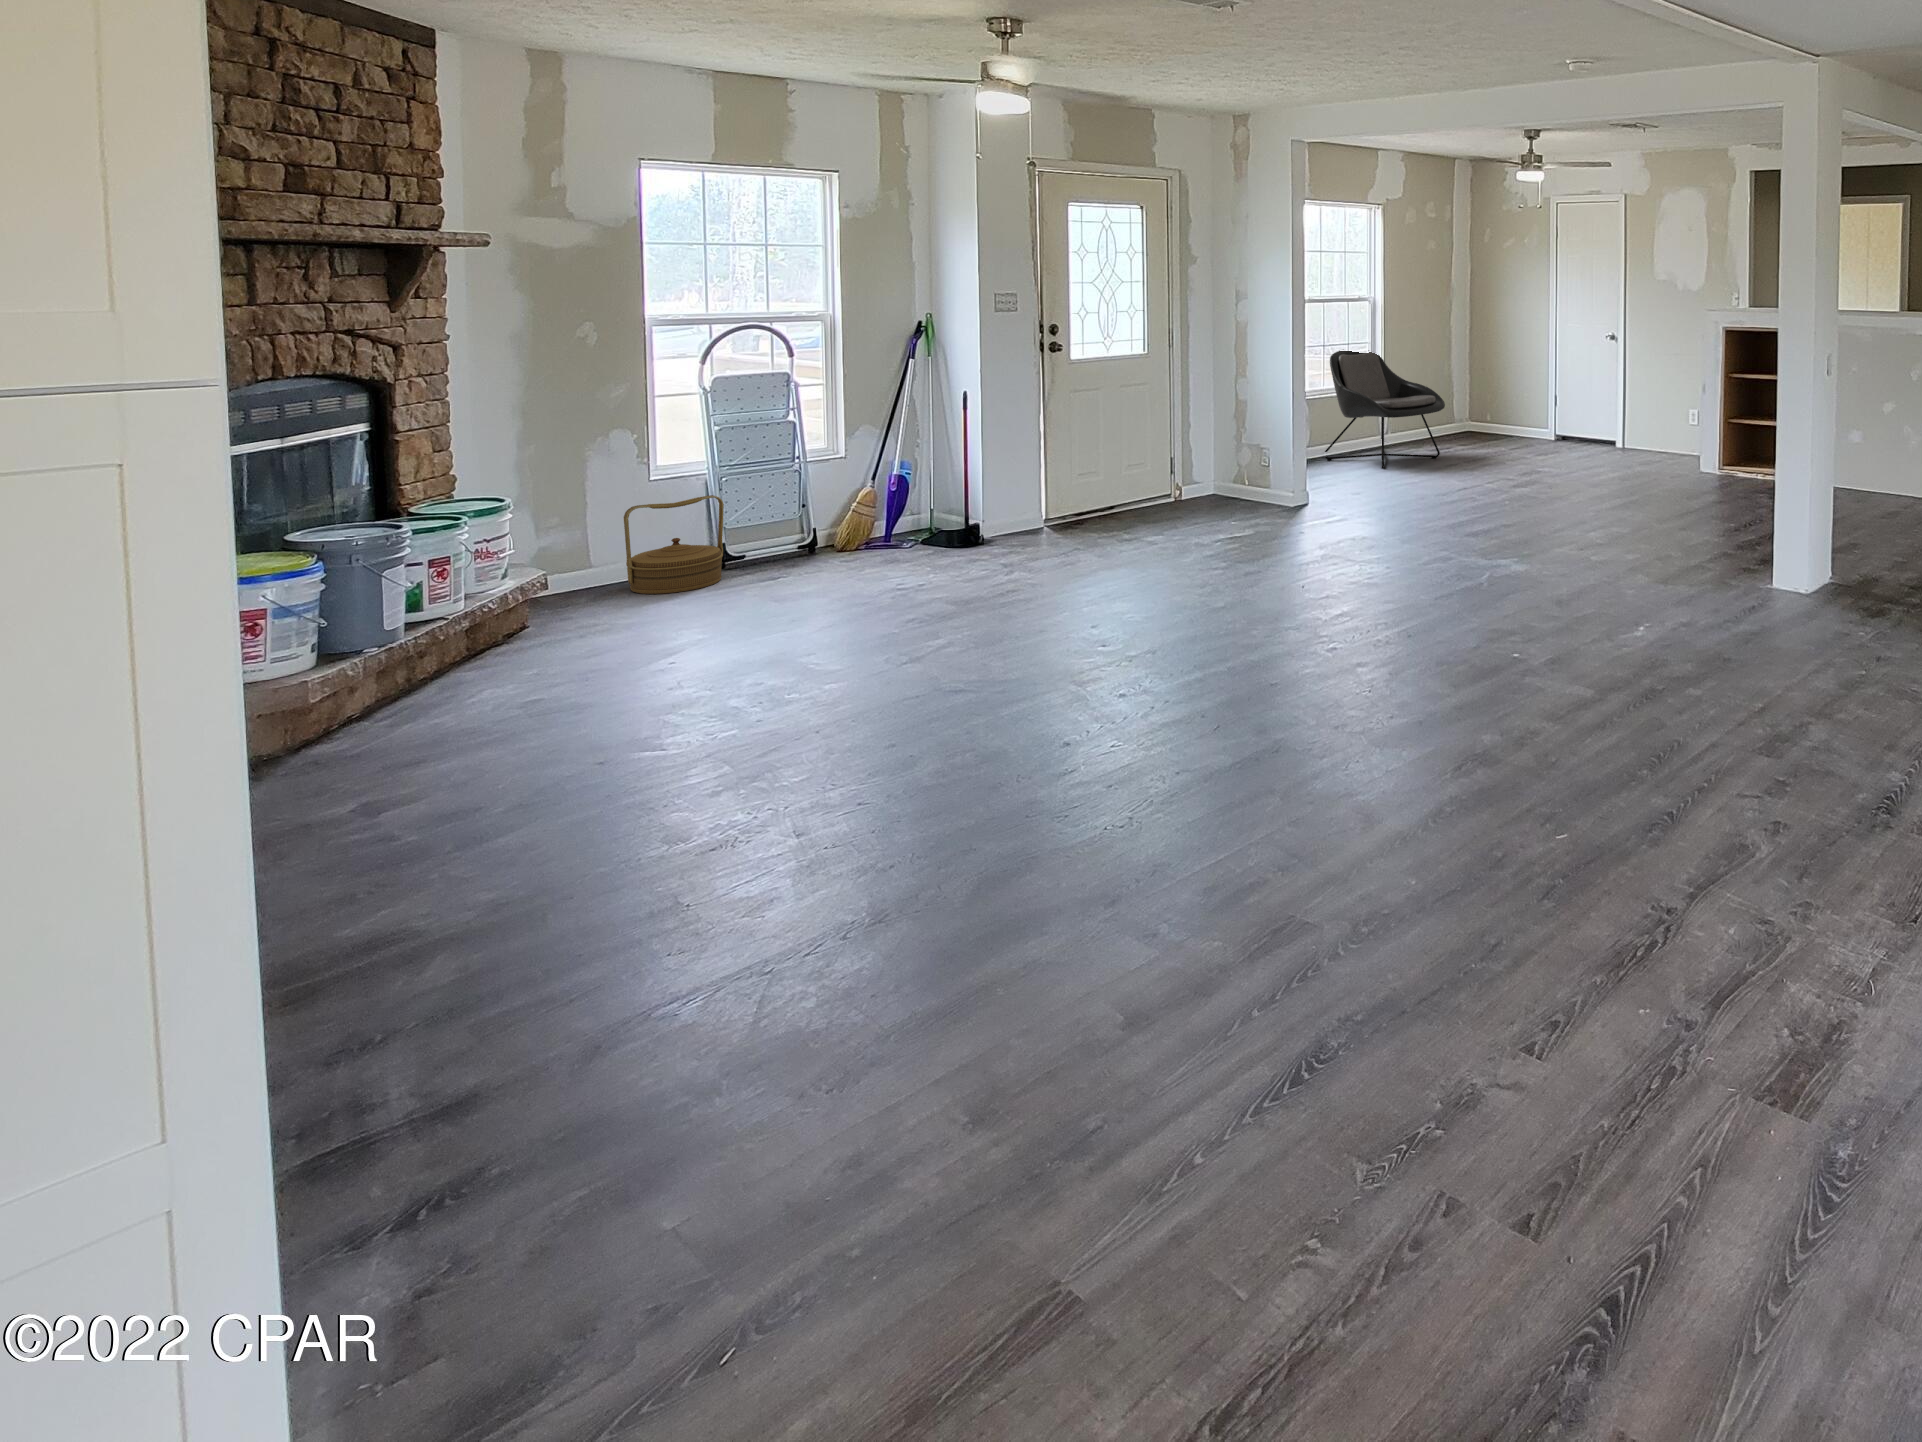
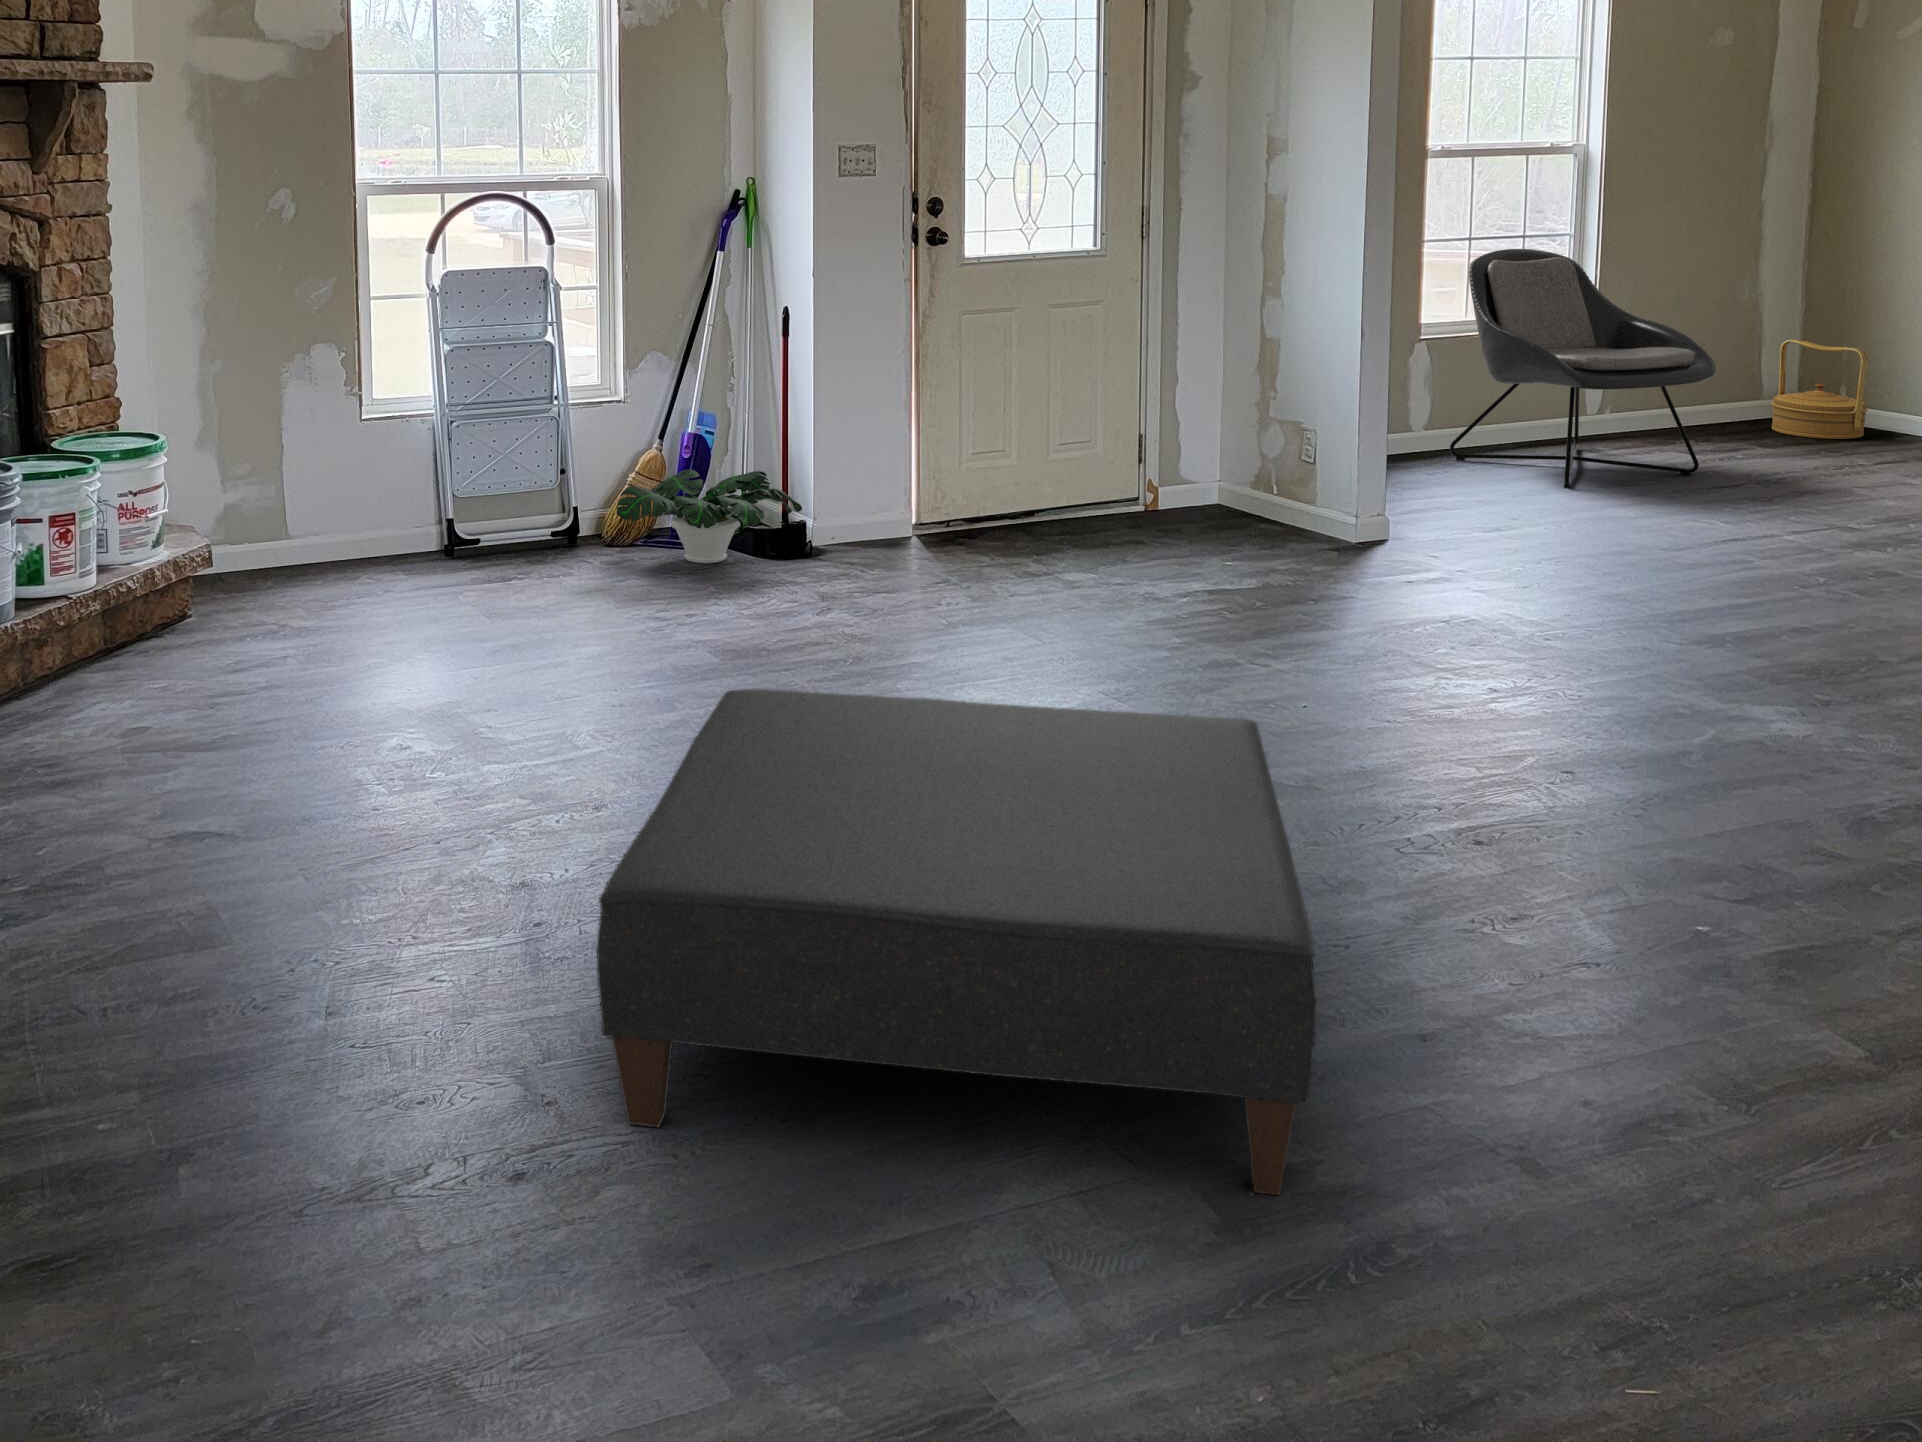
potted plant: none [856,493,982,553] -> present [617,470,802,563]
woven basket: present [624,495,724,594] -> present [1771,339,1868,439]
ottoman: none [1009,568,1362,806] -> present [597,689,1316,1195]

